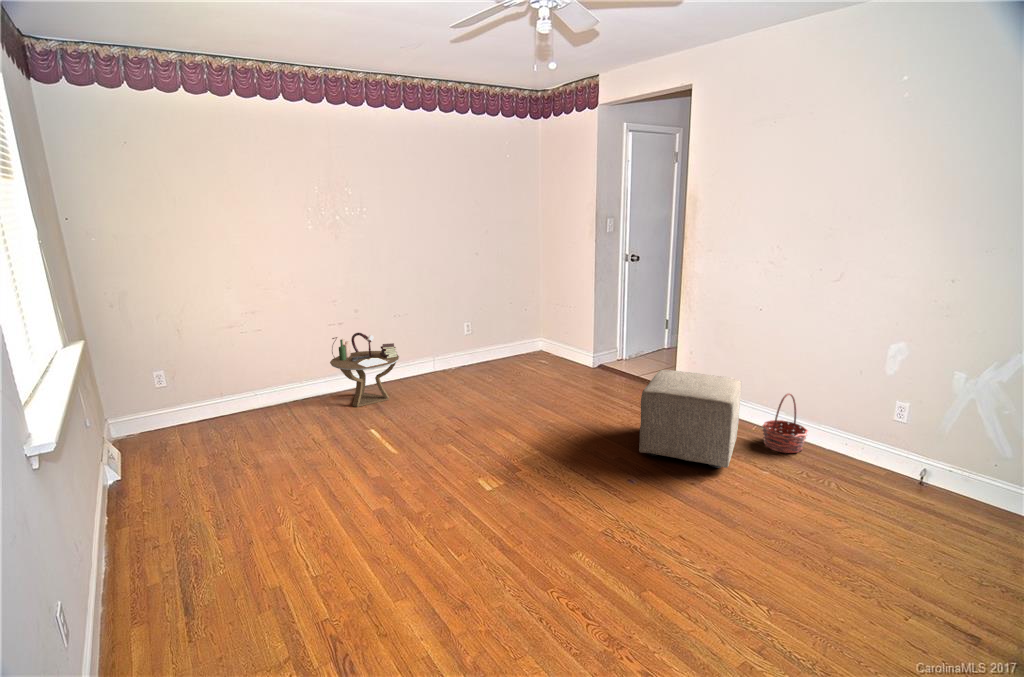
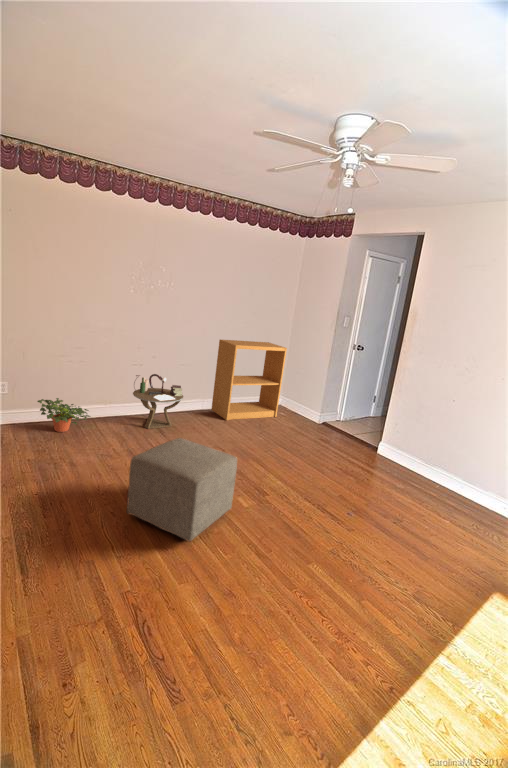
bookshelf: none [440,268,534,382] -> present [211,339,287,420]
ottoman: present [639,370,741,468] -> present [127,438,237,541]
potted plant: none [202,383,278,427] -> present [37,398,90,432]
basket: present [762,394,808,453] -> none [444,464,478,508]

